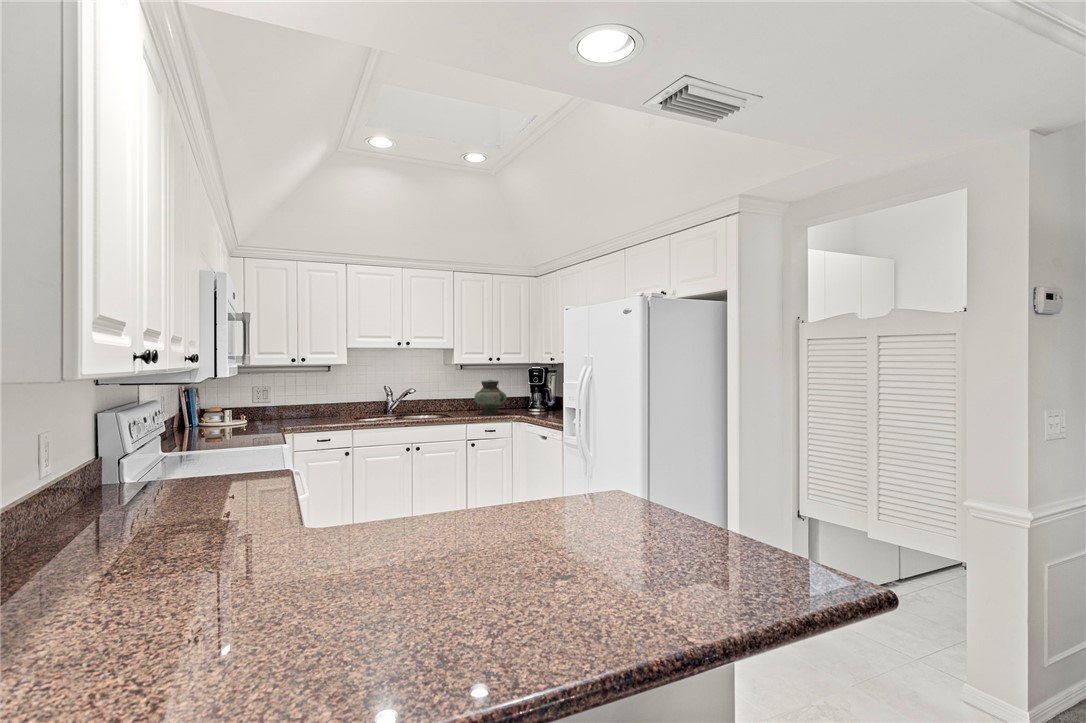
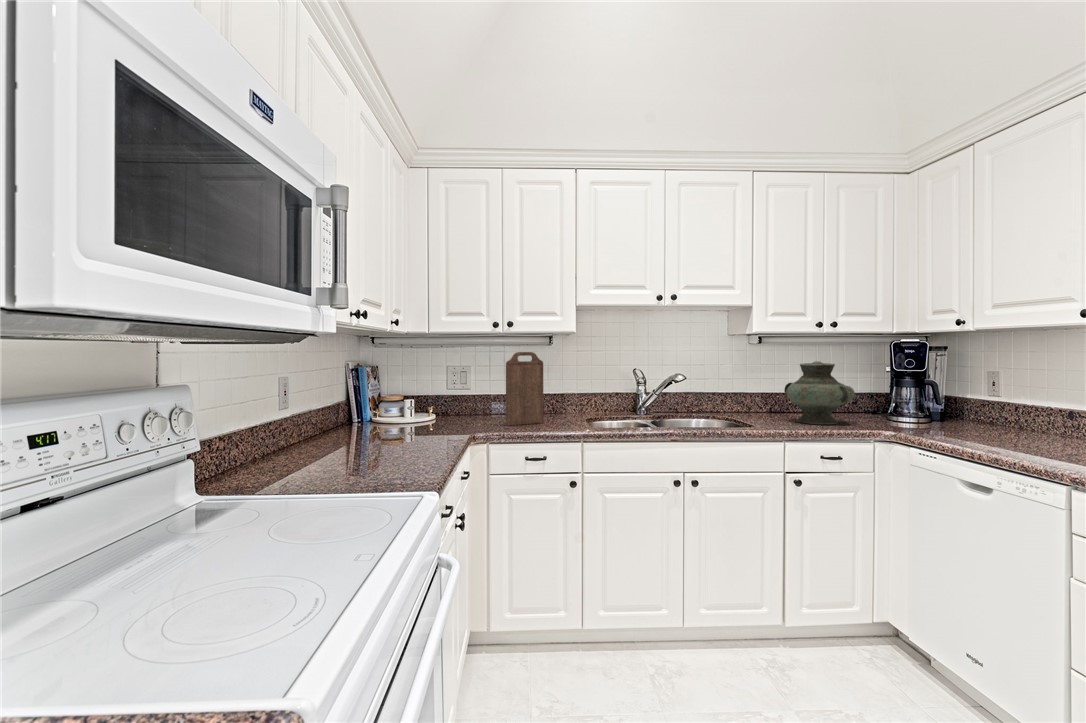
cutting board: none [300,377,326,424] -> present [506,352,543,426]

